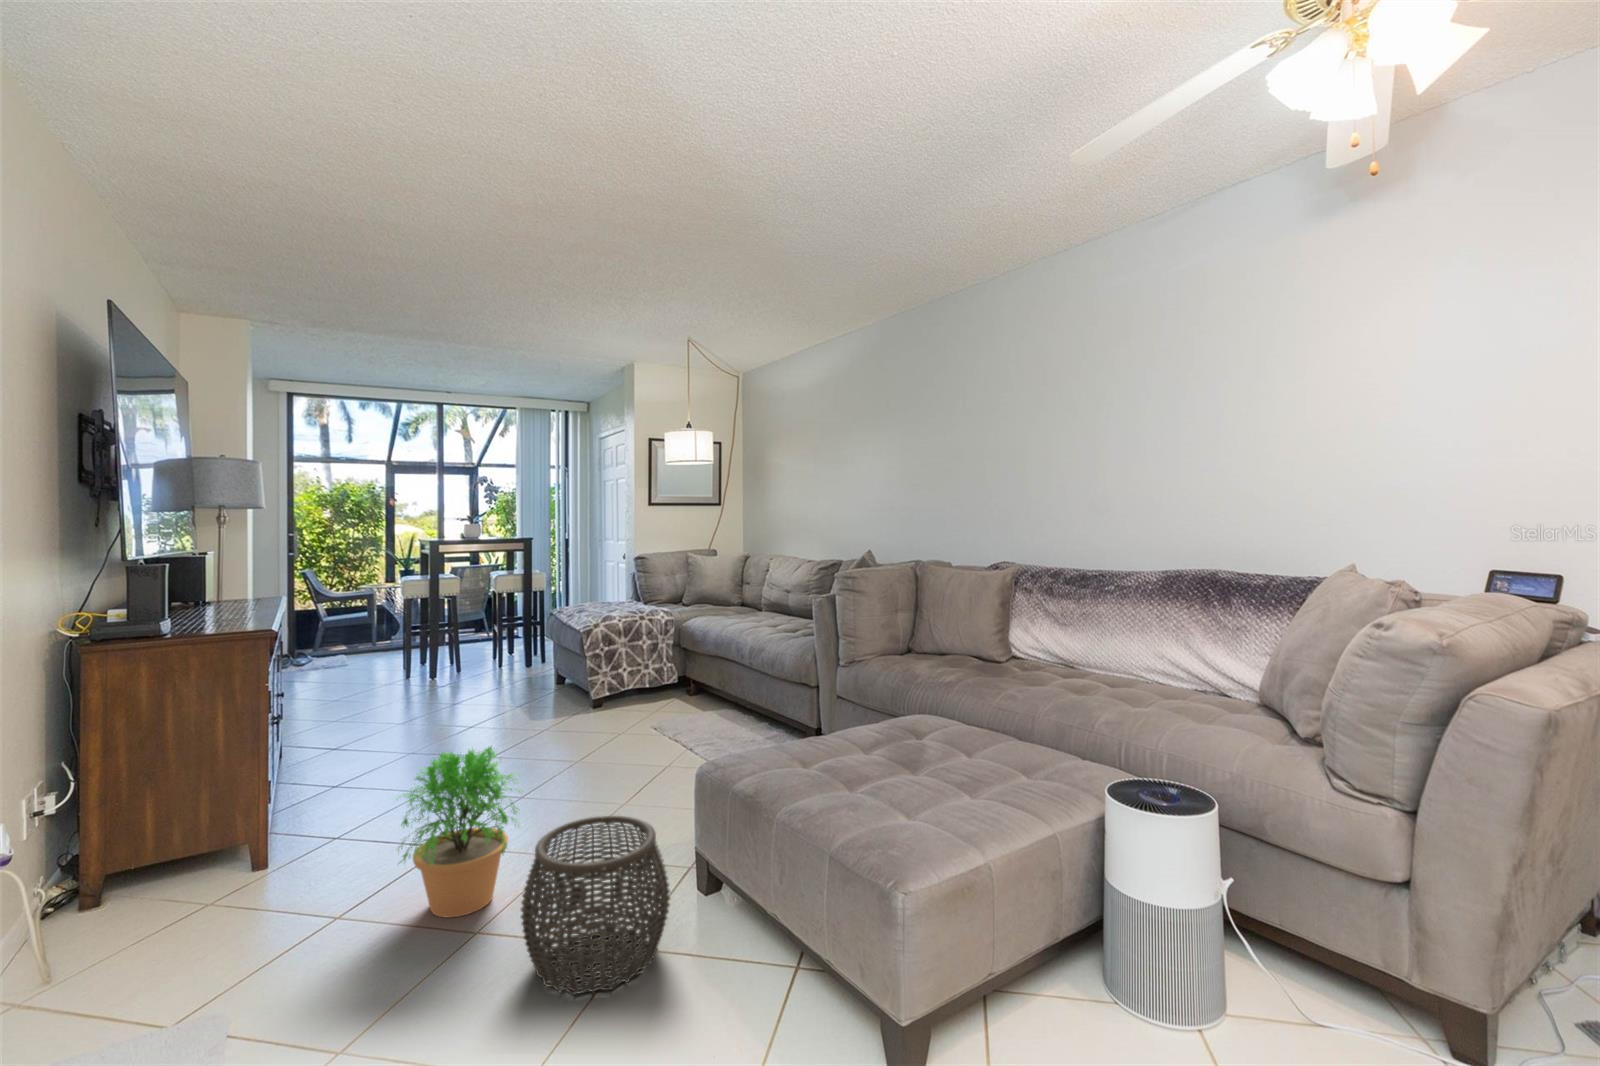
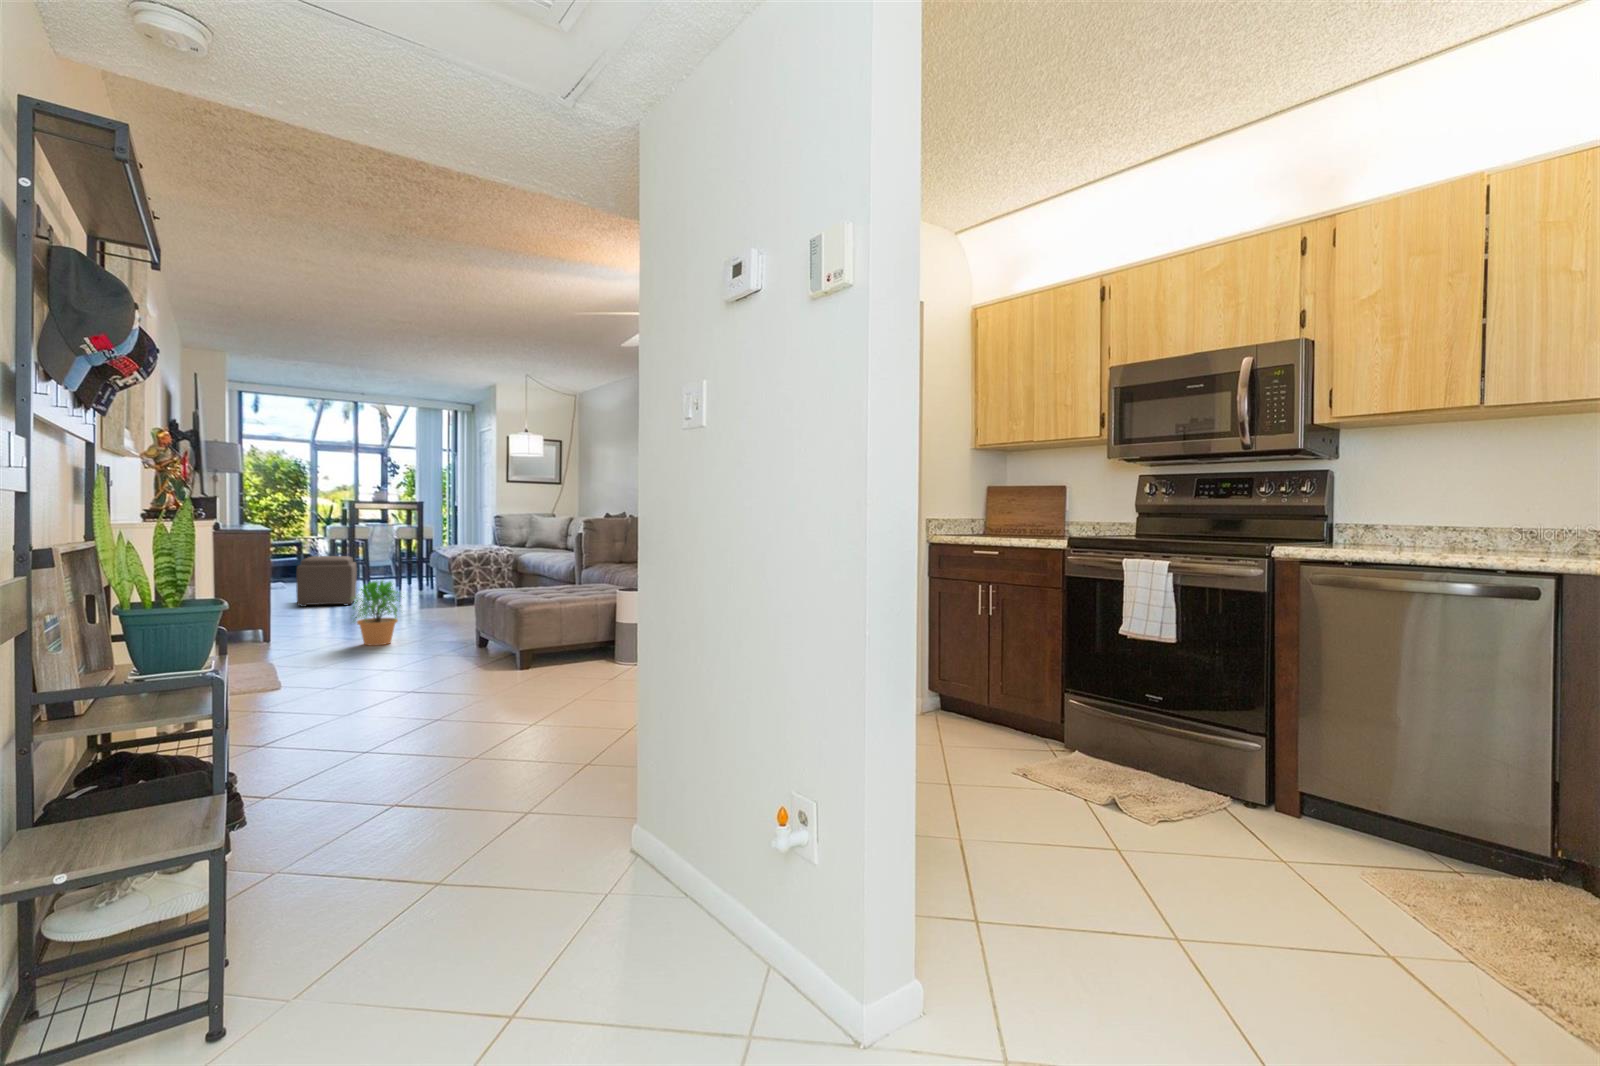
ottoman: none [341,629,438,719] -> present [296,556,357,607]
woven basket: present [521,816,670,995] -> none [402,603,461,654]

